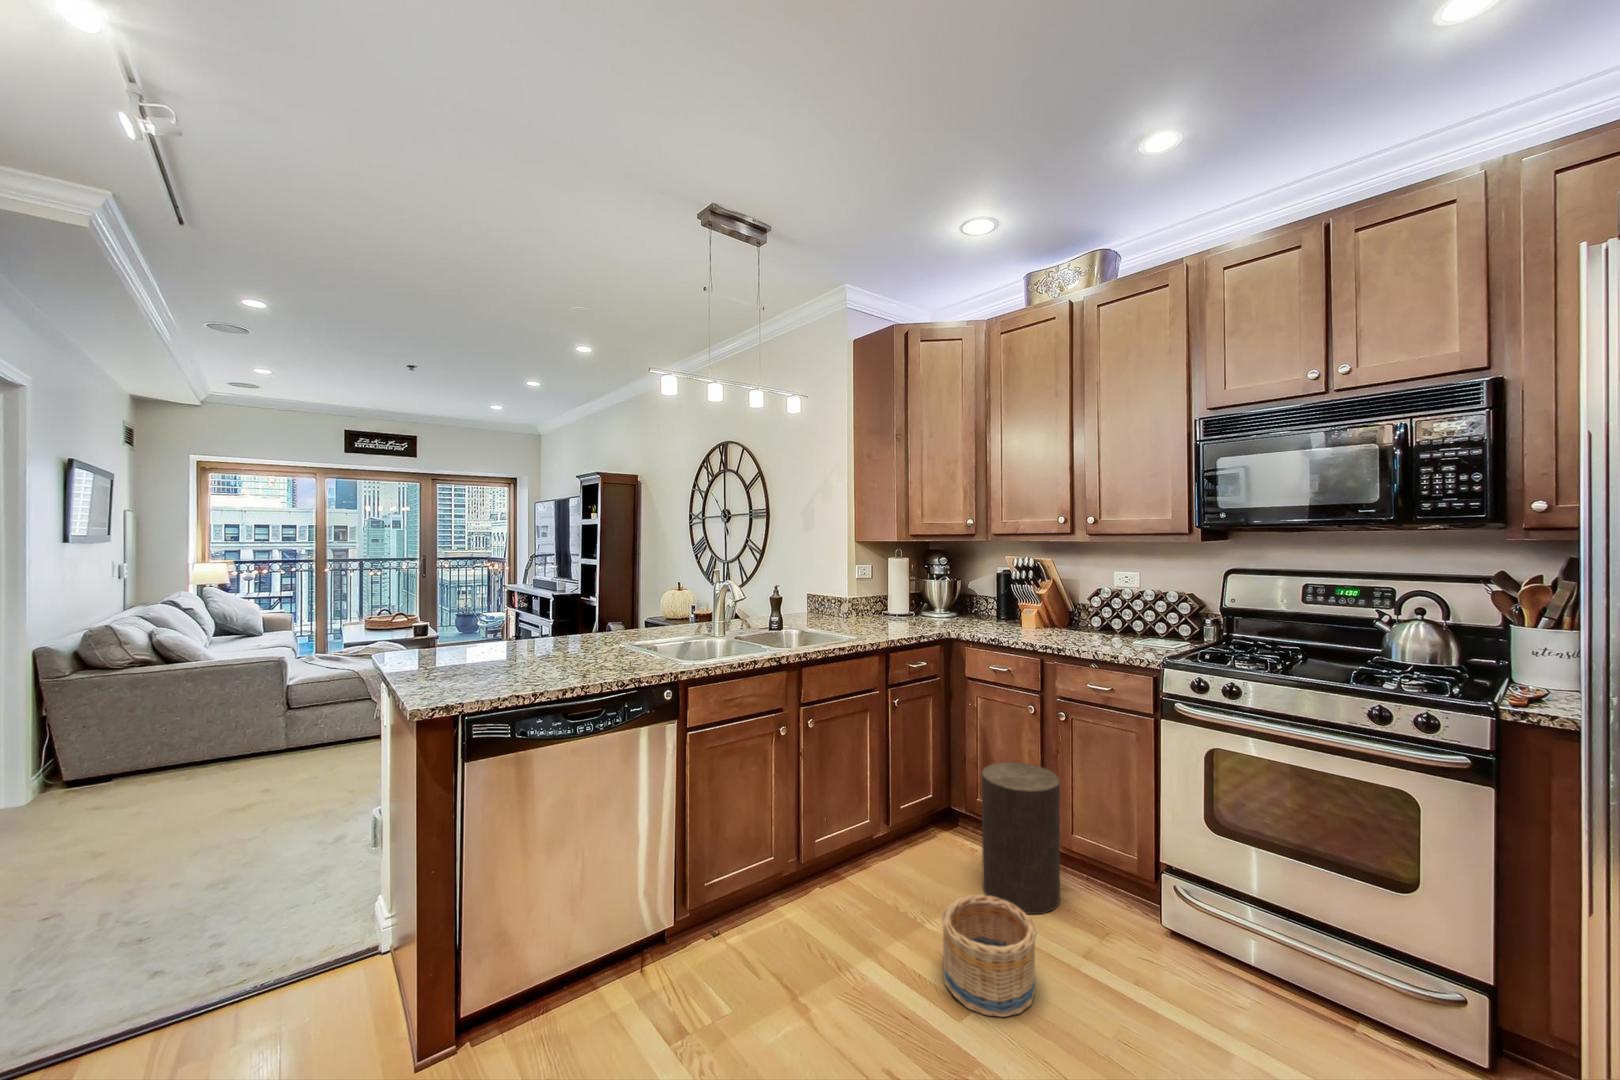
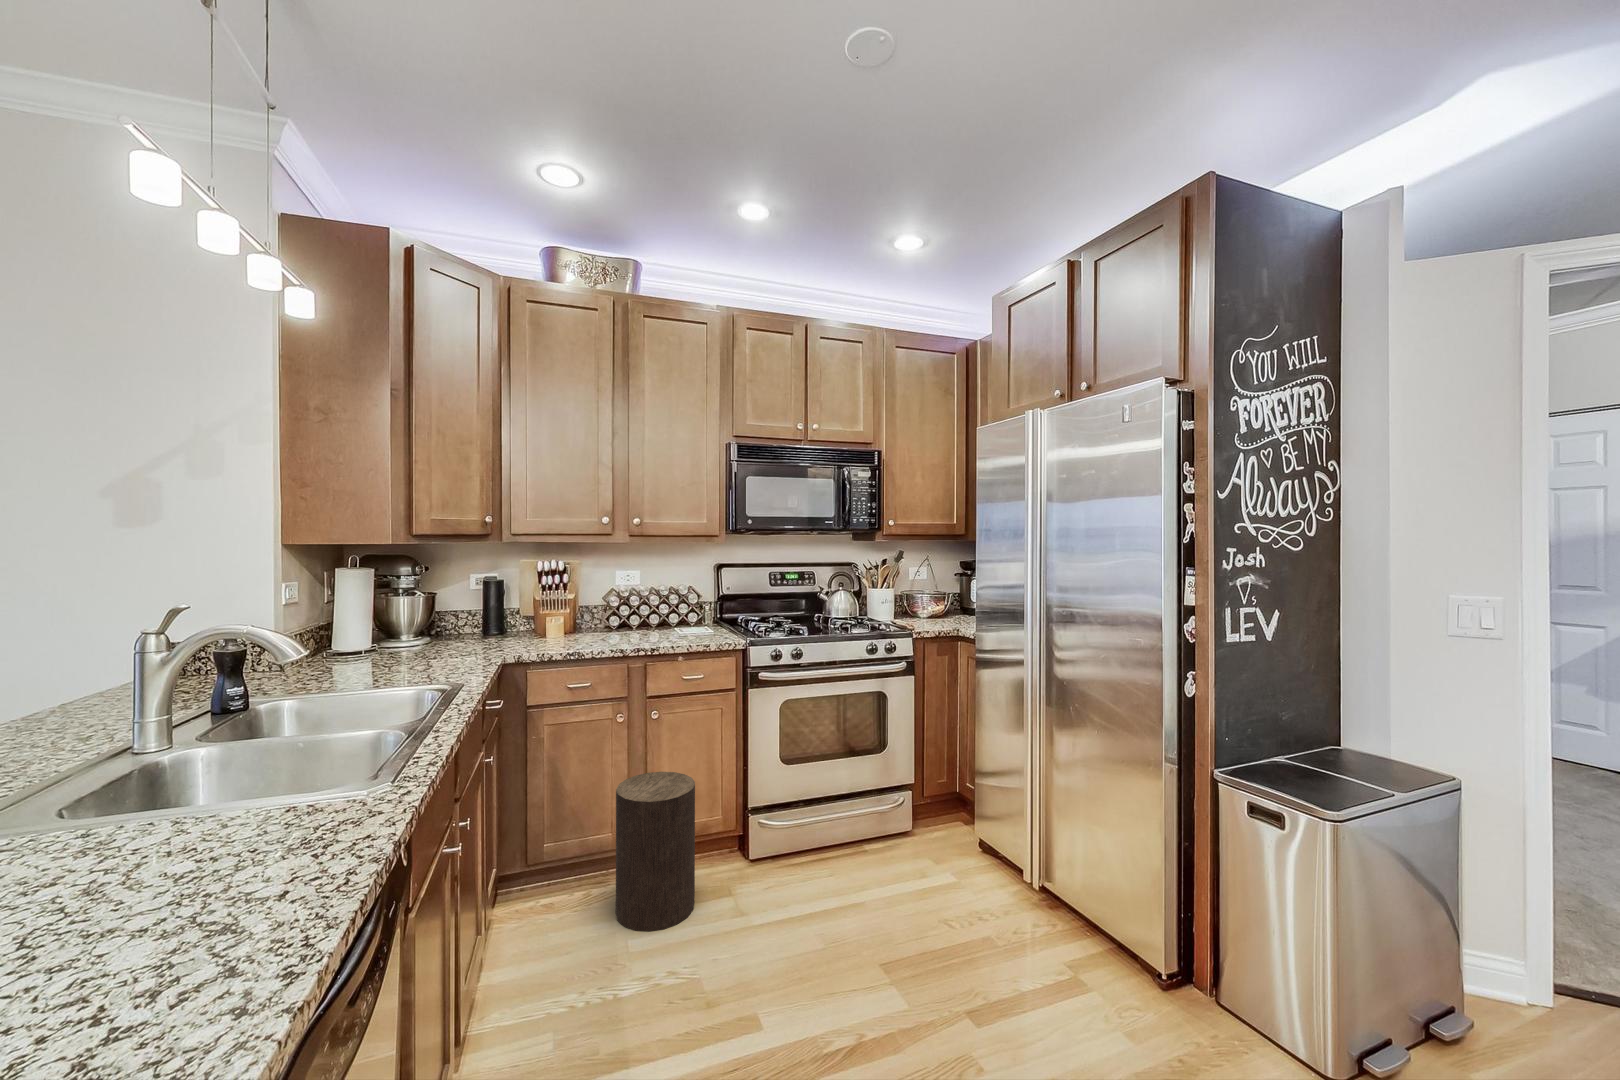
basket: present [942,895,1036,1017] -> none [703,895,795,1015]

